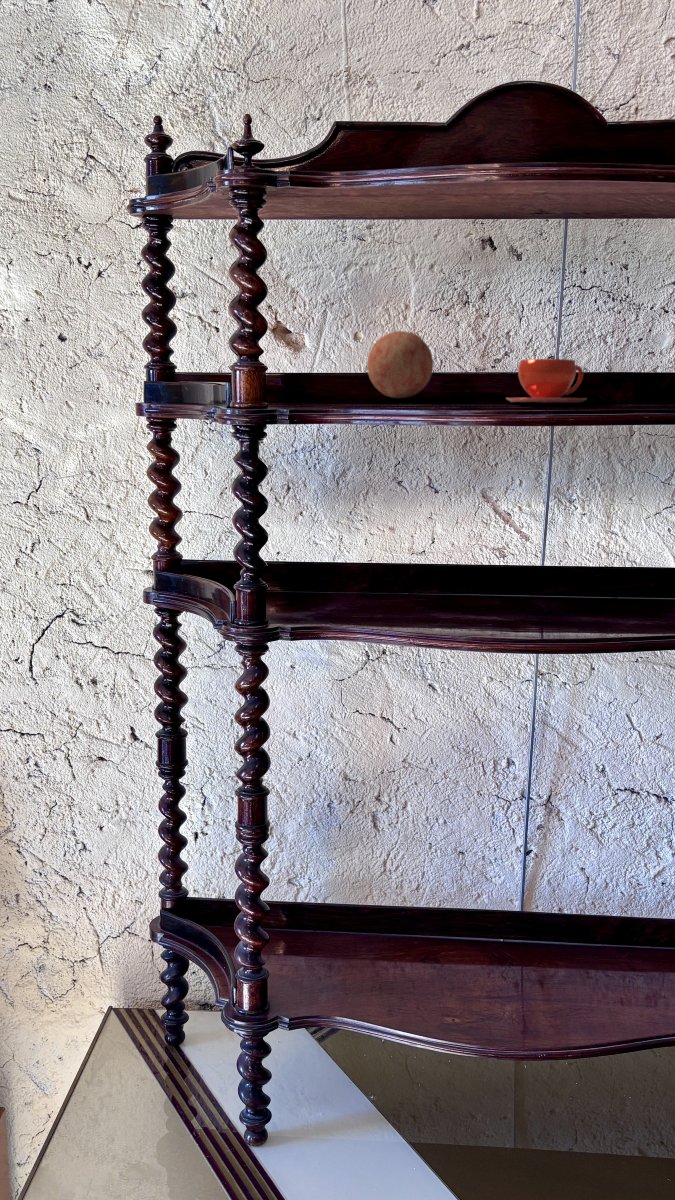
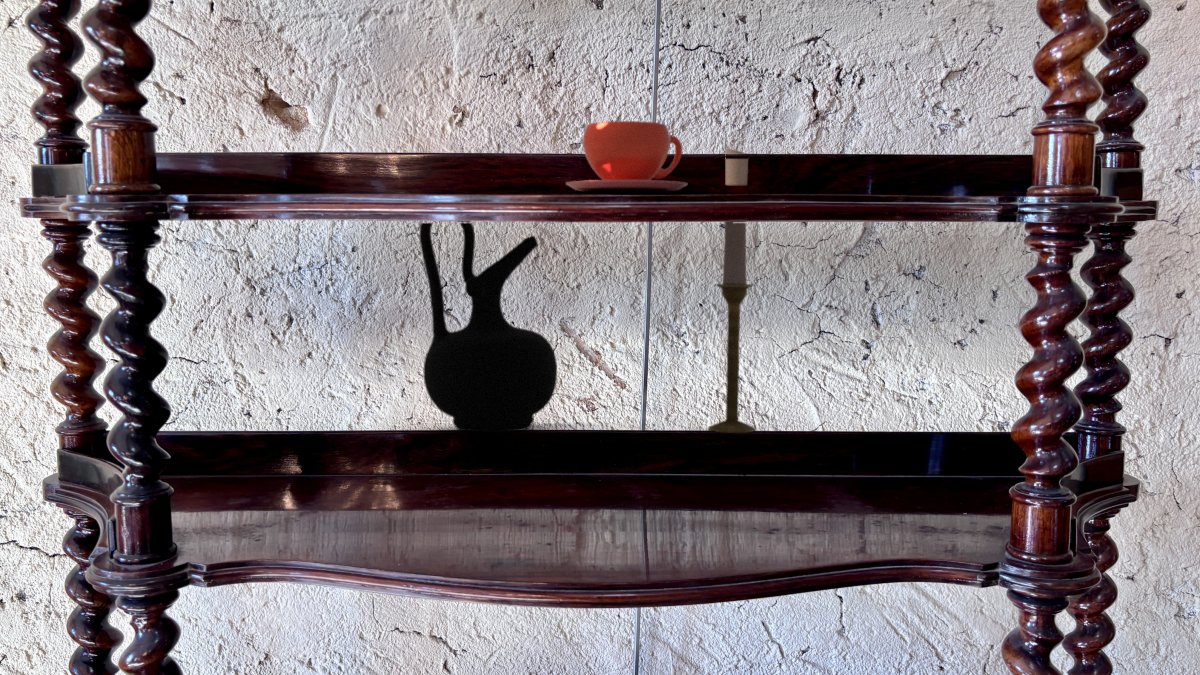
decorative ball: present [367,331,433,398] -> none [362,86,462,187]
candlestick: none [591,363,628,572] -> present [708,147,756,433]
ceramic jug: none [386,406,481,569] -> present [419,221,557,432]

